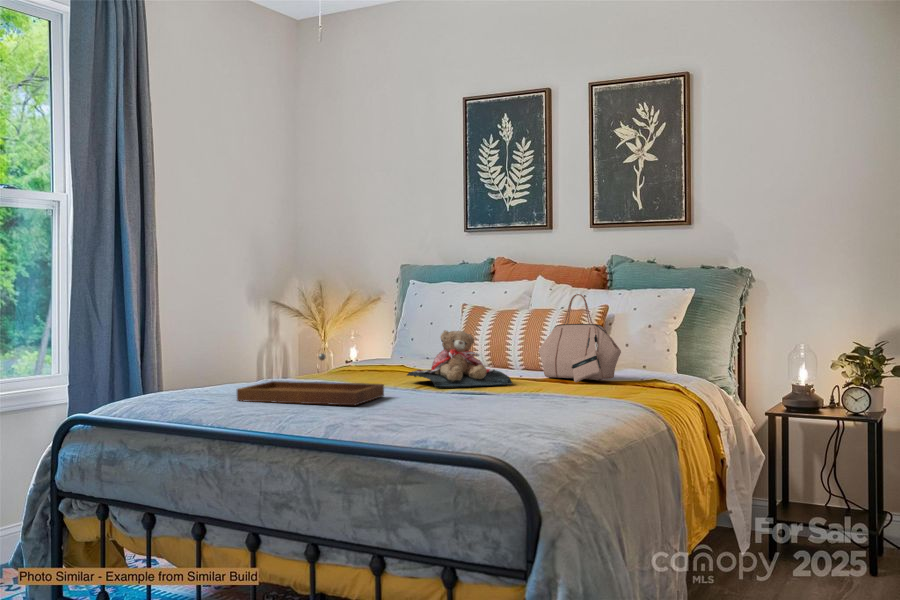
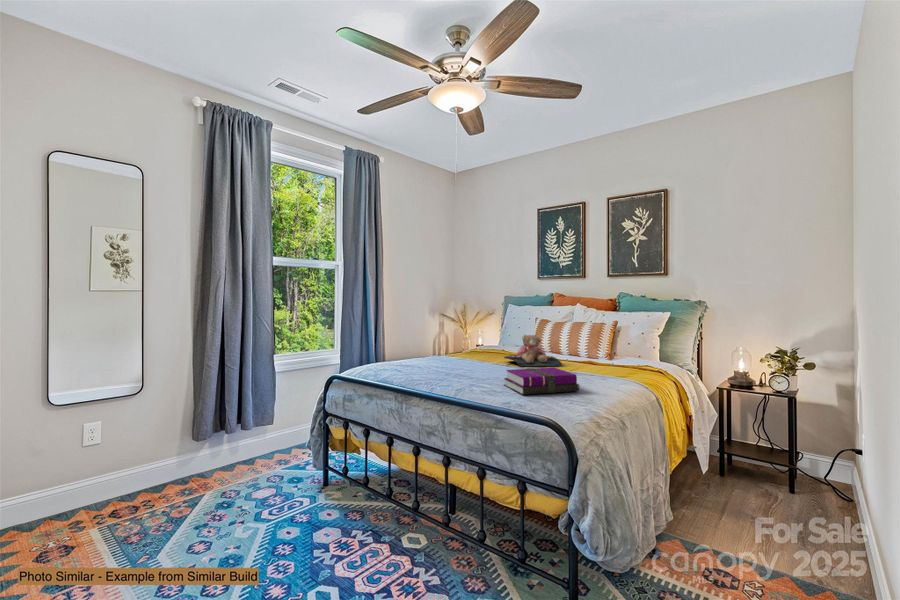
handbag: present [539,294,621,382] -> none [577,316,626,366]
tray: present [237,354,384,405] -> none [413,347,490,377]
notebook: none [412,382,543,426] -> present [504,368,579,395]

